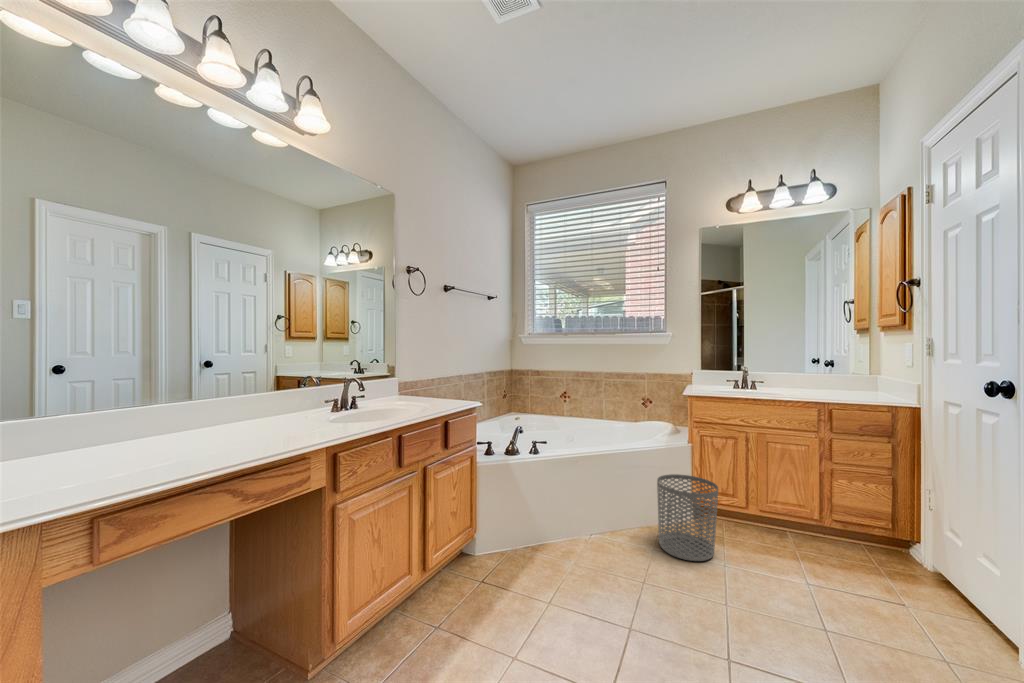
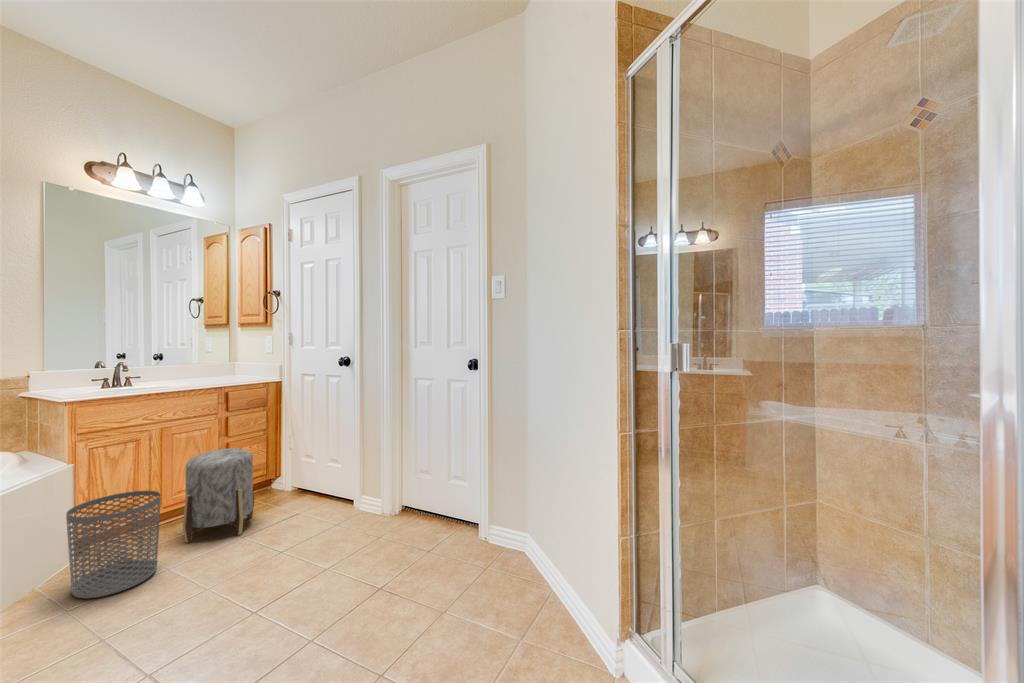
stool: none [752,470,842,580] -> present [183,449,254,543]

